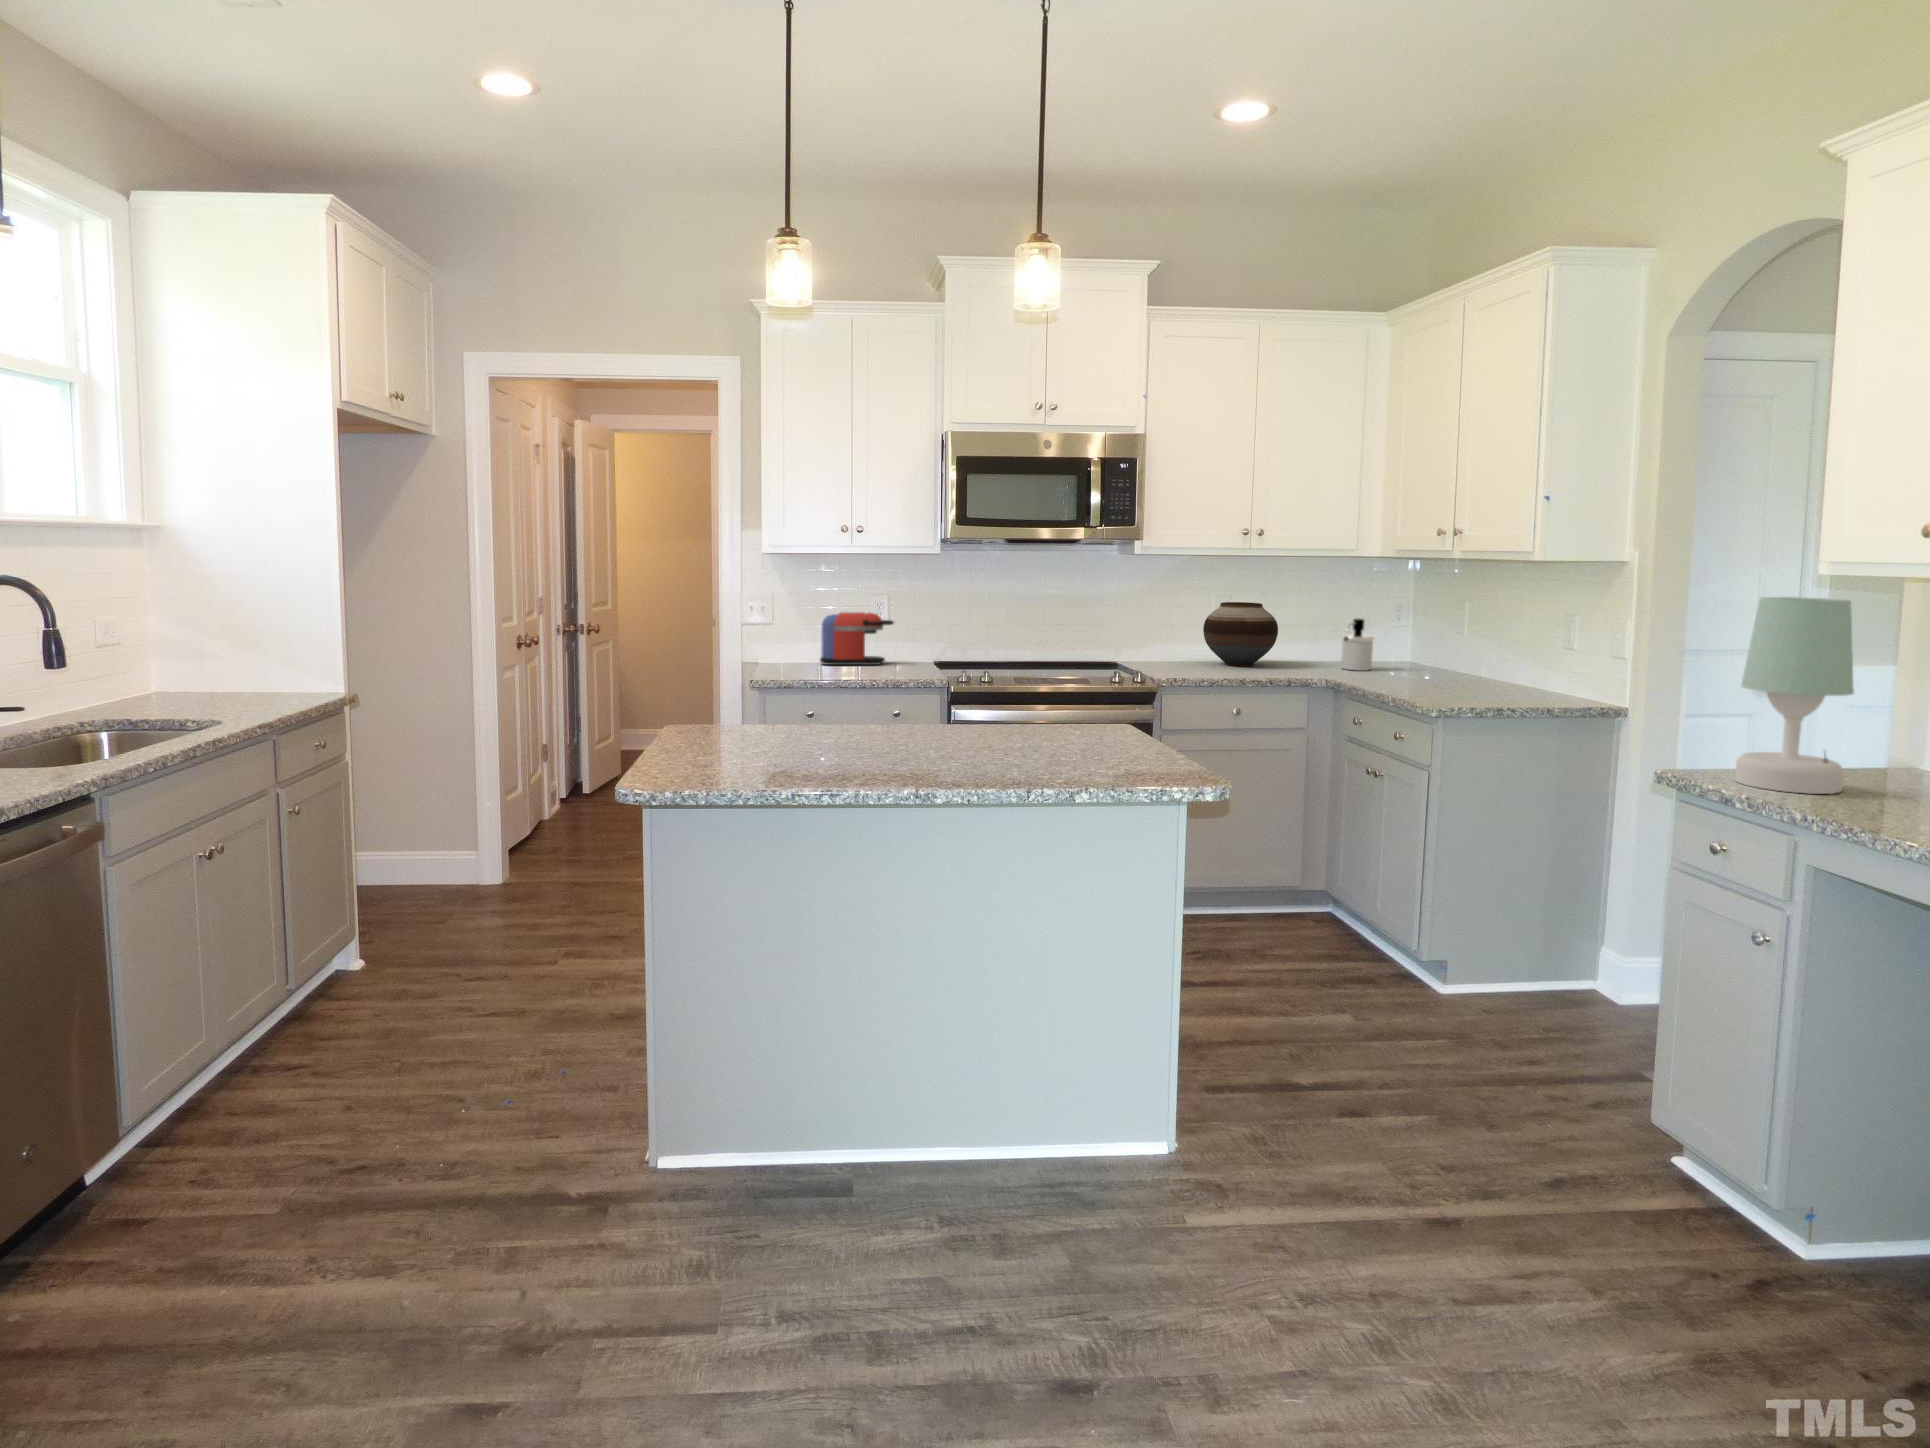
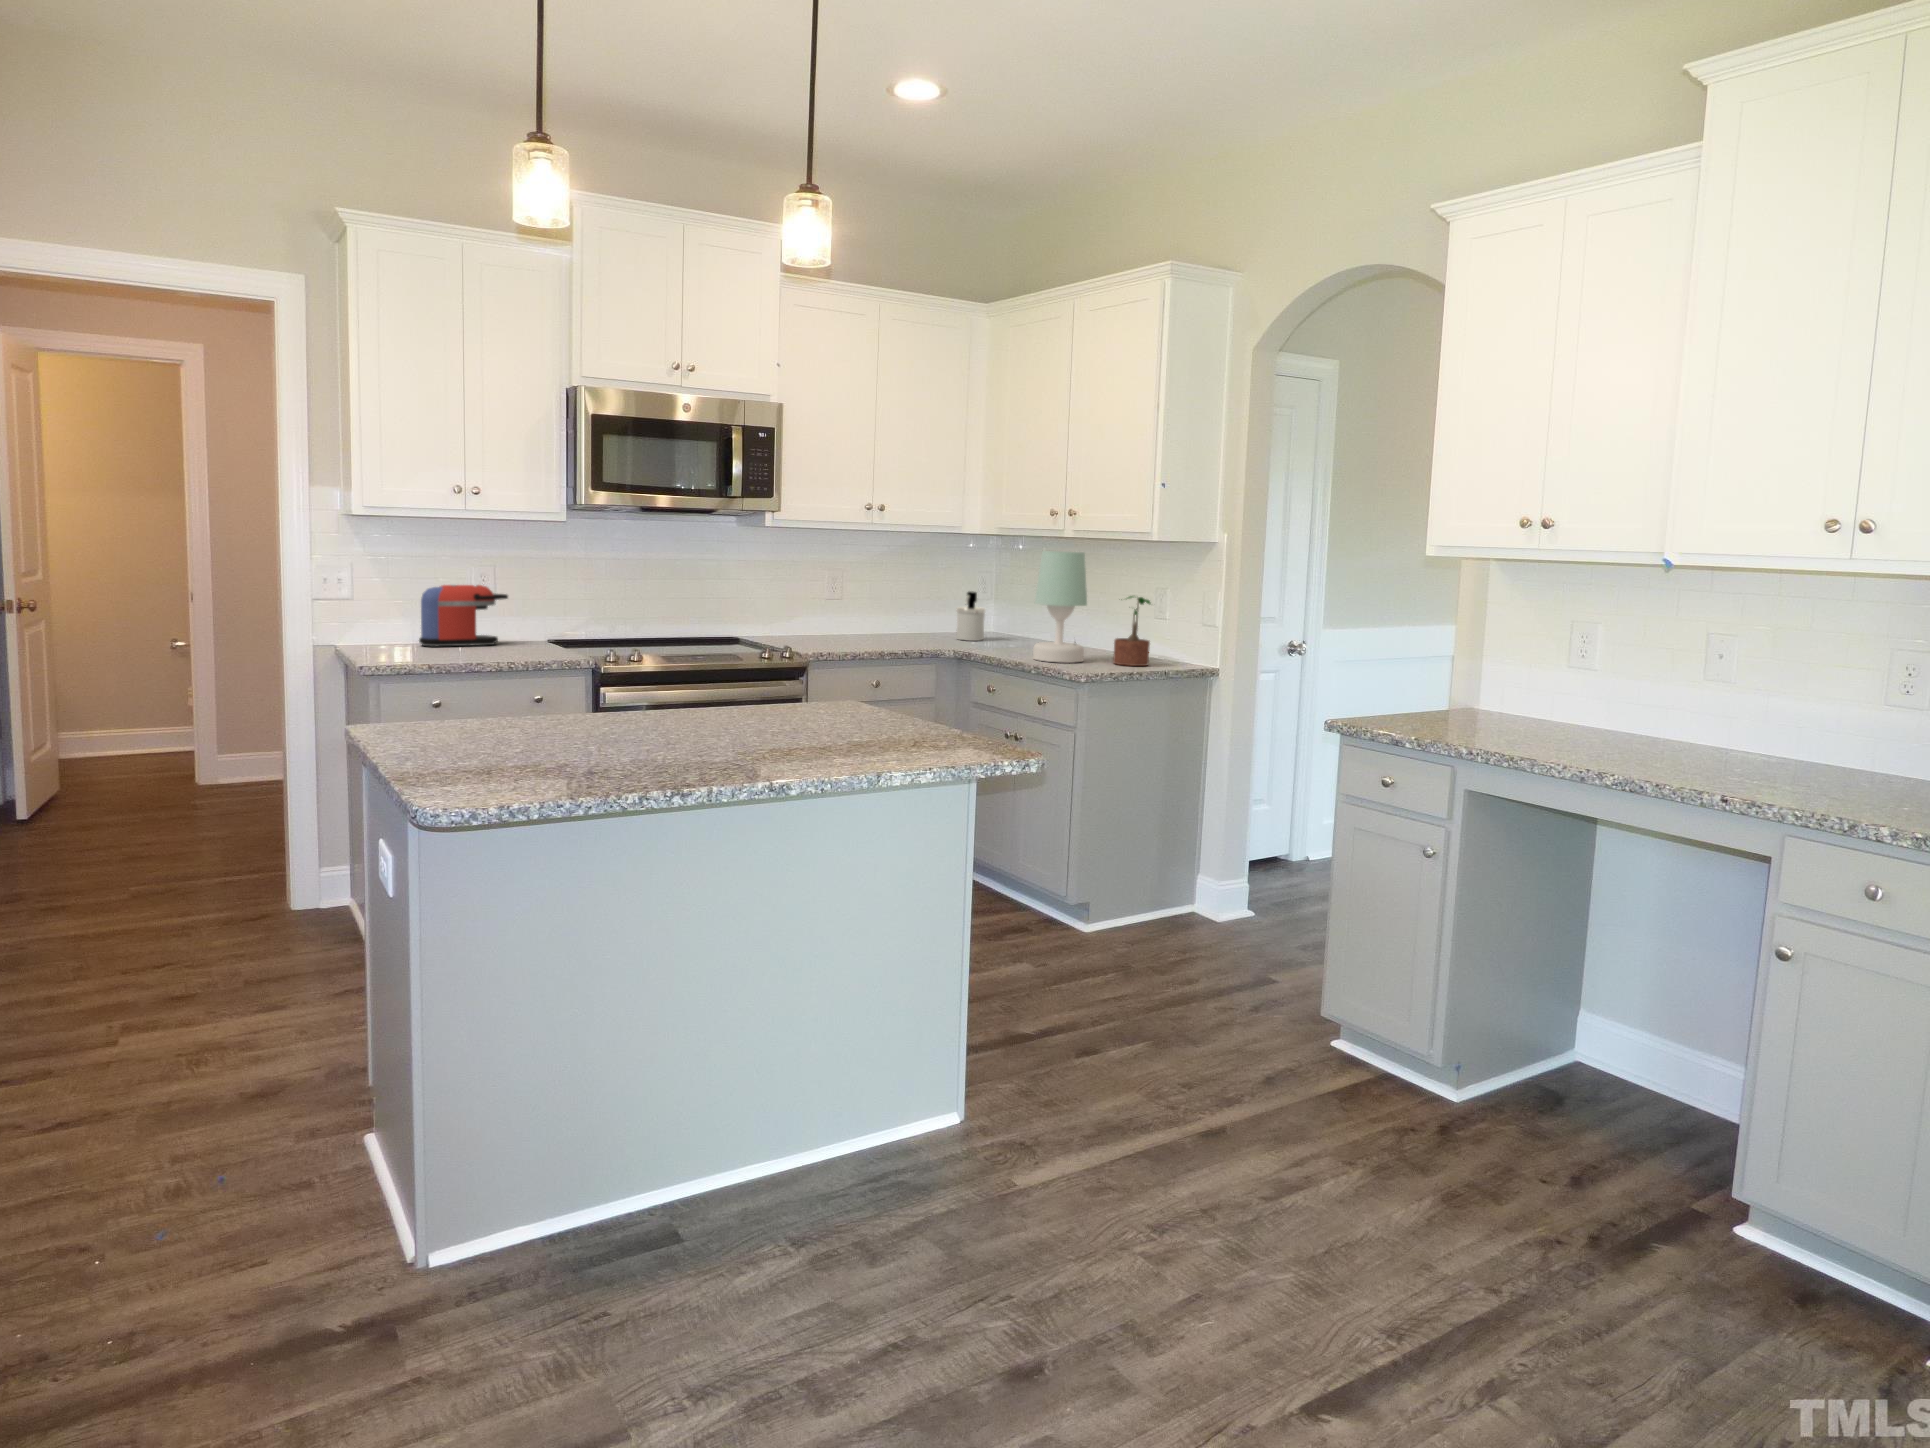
table lamp: present [1735,597,1854,794] -> present [1033,551,1087,663]
vase: present [1203,602,1278,666] -> none [829,575,900,638]
potted plant: none [1491,623,1541,702] -> present [1113,596,1151,666]

